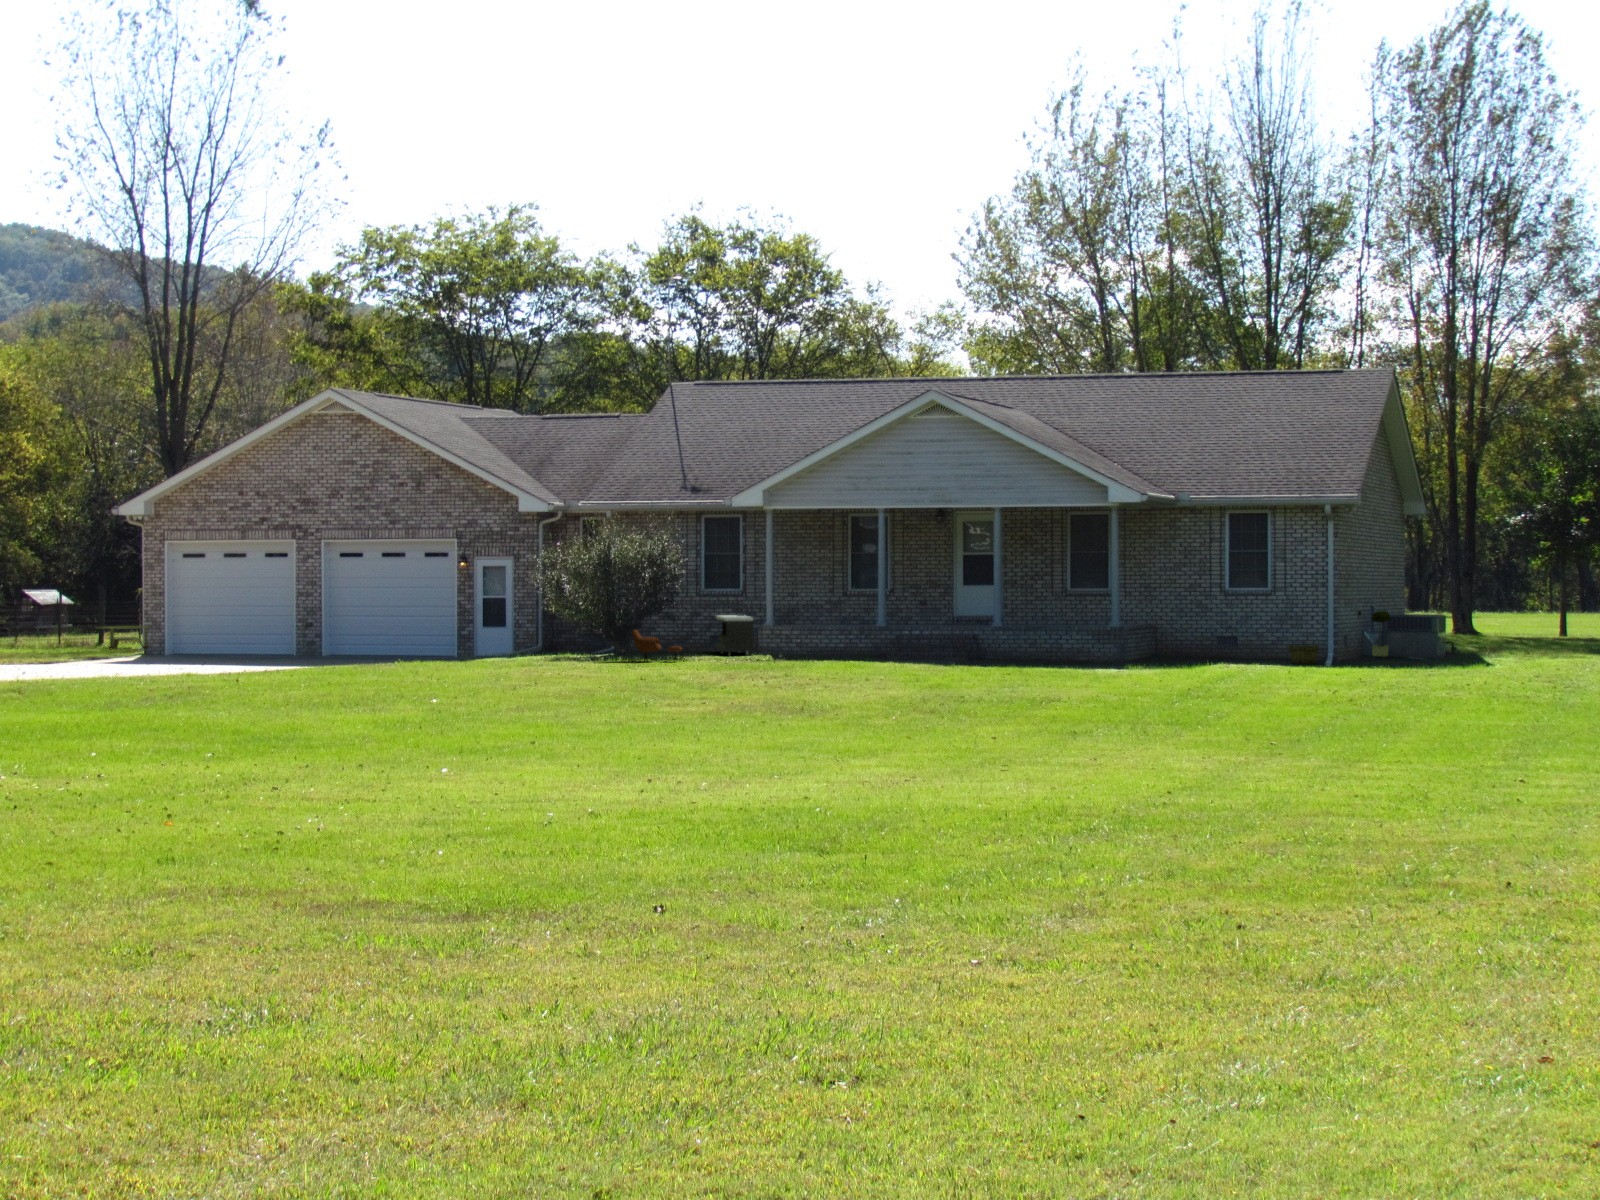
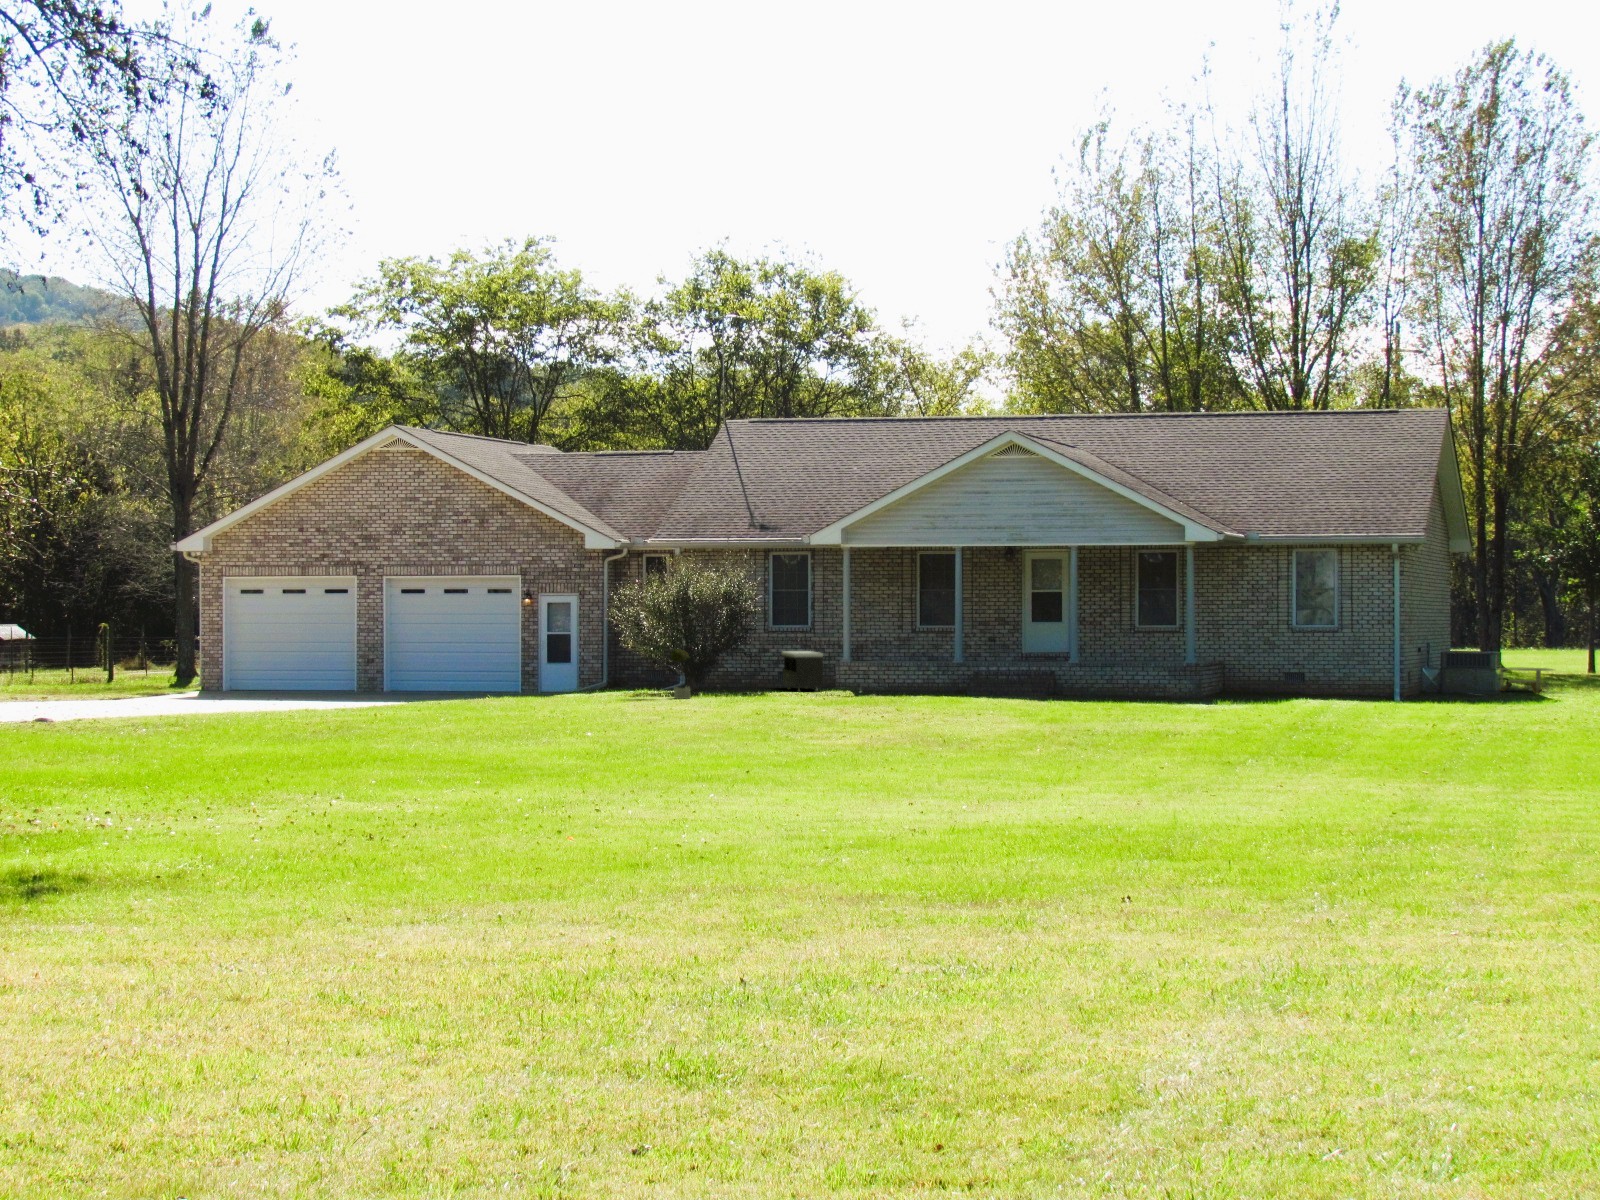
potted tree: present [1371,610,1391,657] -> present [671,649,691,699]
round table: present [102,626,150,650] -> present [1500,667,1553,693]
lounge chair: present [630,630,682,661] -> none [707,658,763,699]
wooden bucket: present [1289,644,1319,664] -> none [1359,673,1390,698]

